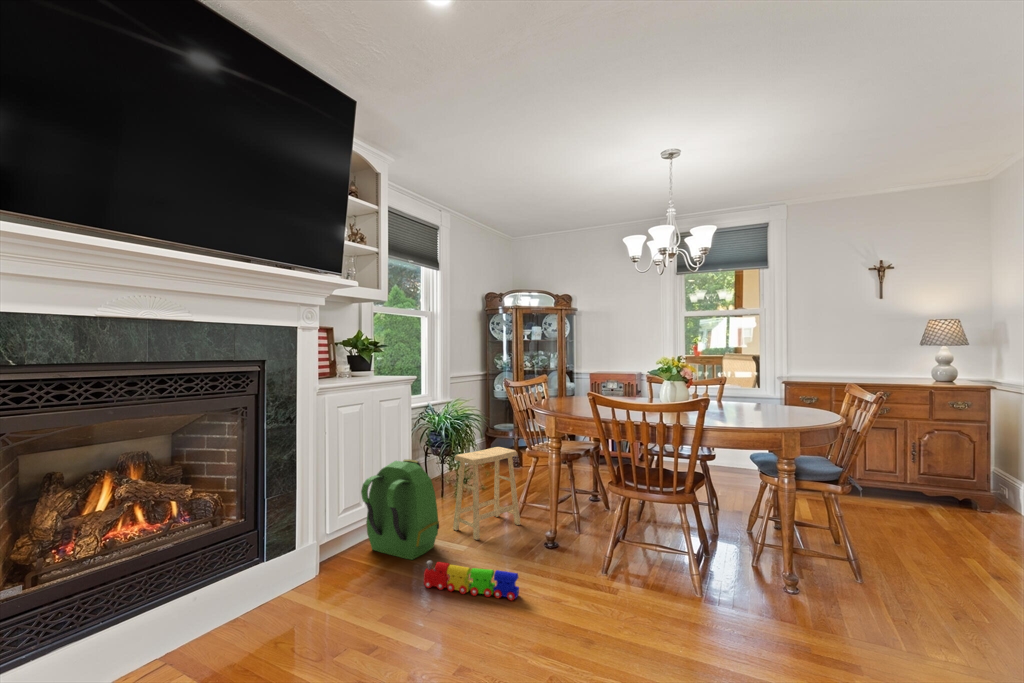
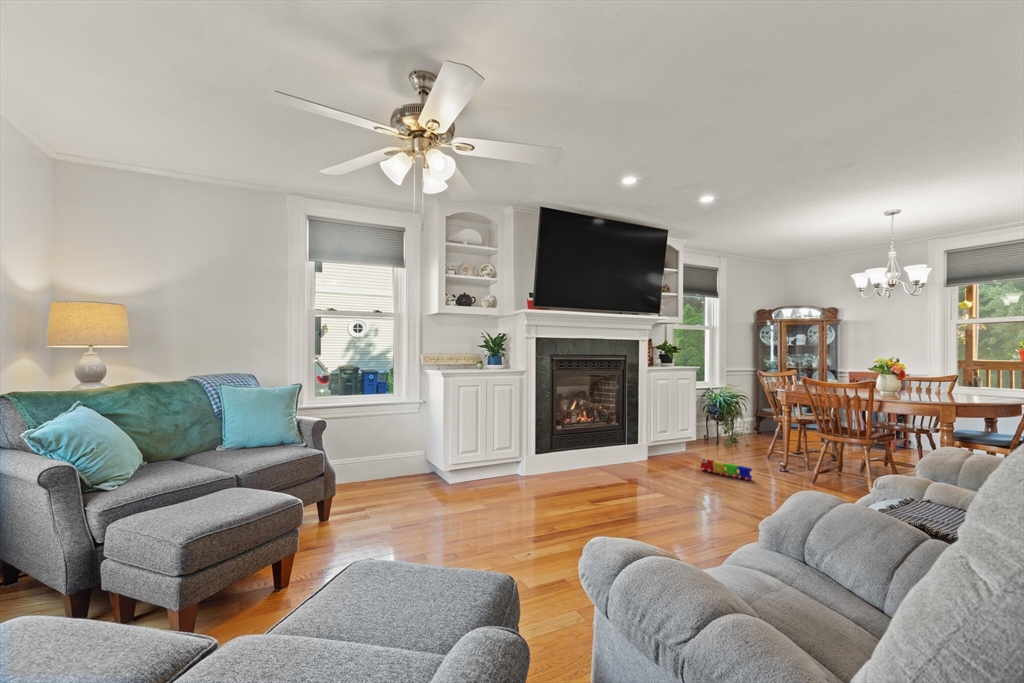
footstool: present [453,447,521,540] -> none [721,413,767,462]
backpack: present [361,459,439,560] -> none [668,411,711,463]

